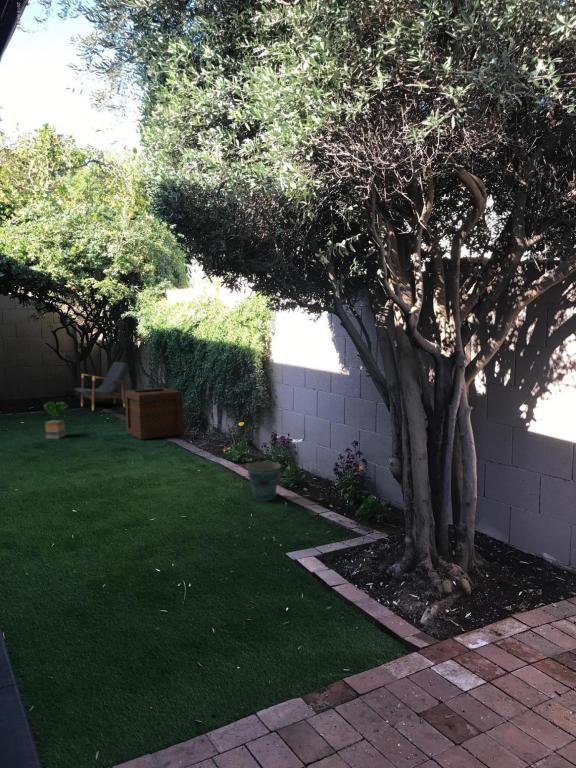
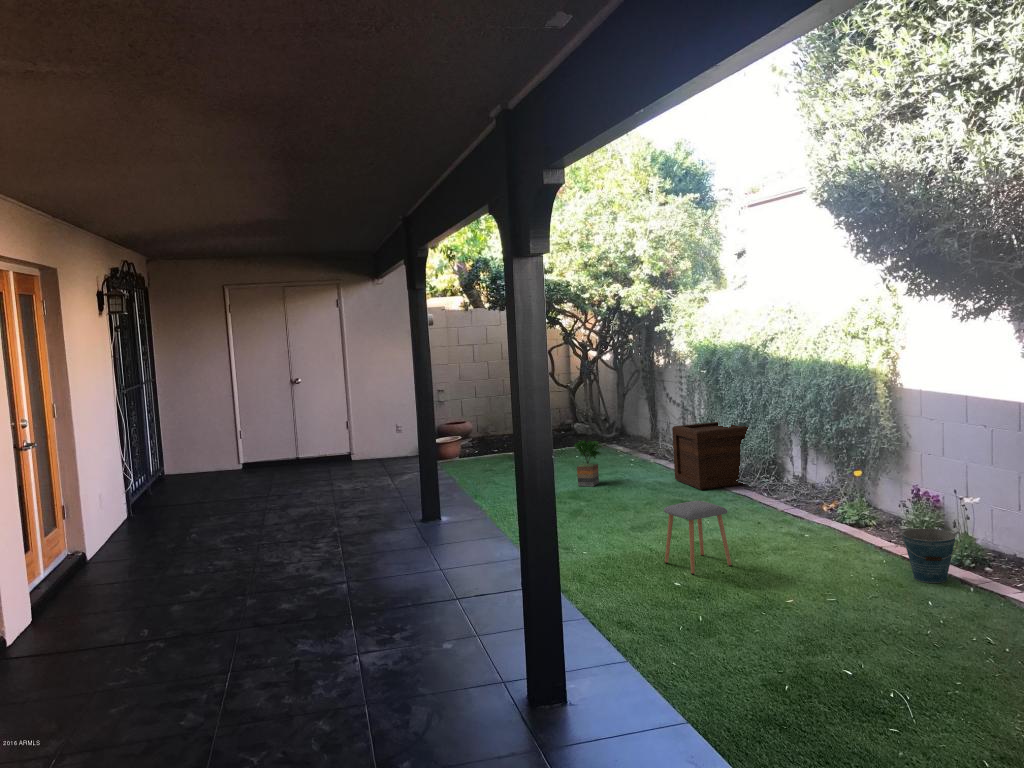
lounge chair: present [75,362,126,411] -> none [587,386,651,450]
stool: none [77,446,129,503] -> present [664,501,732,574]

